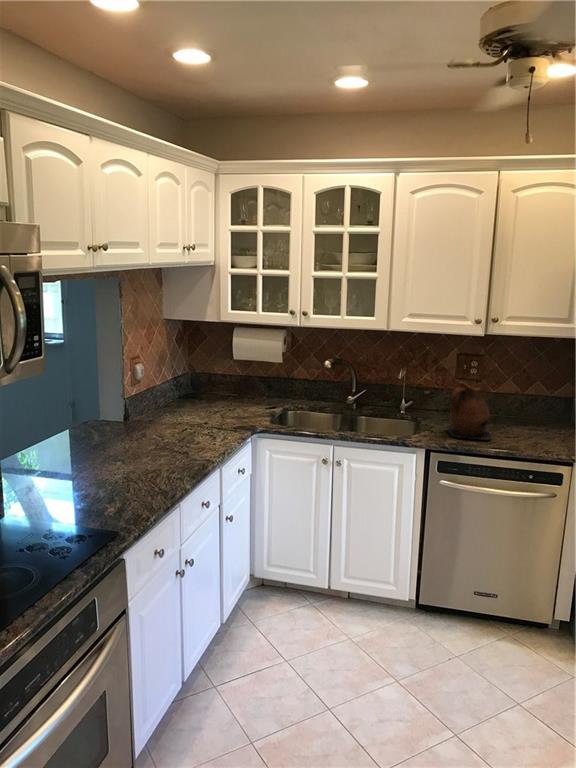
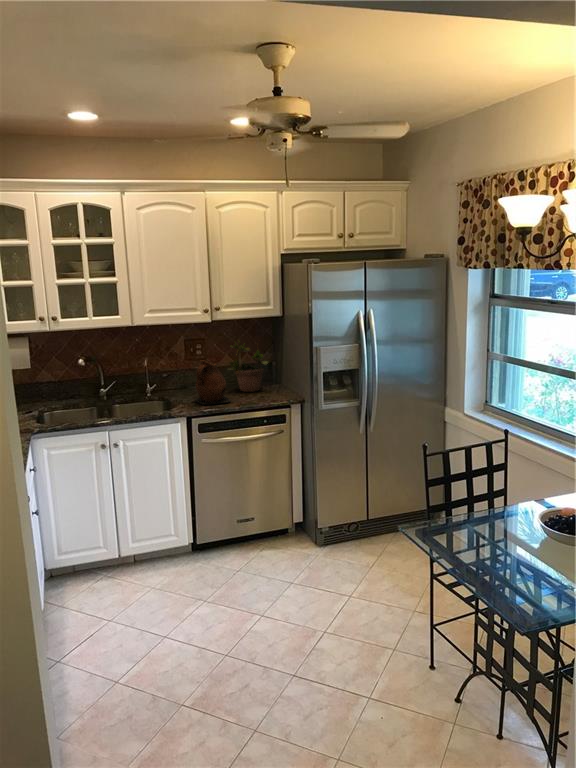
potted plant: none [501,356,560,432] -> present [229,344,268,392]

